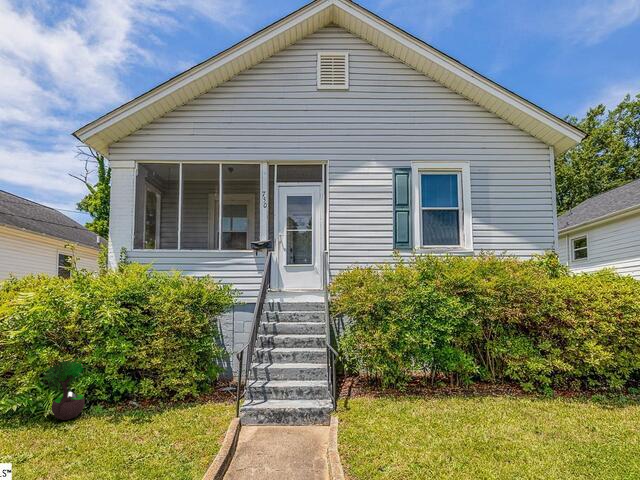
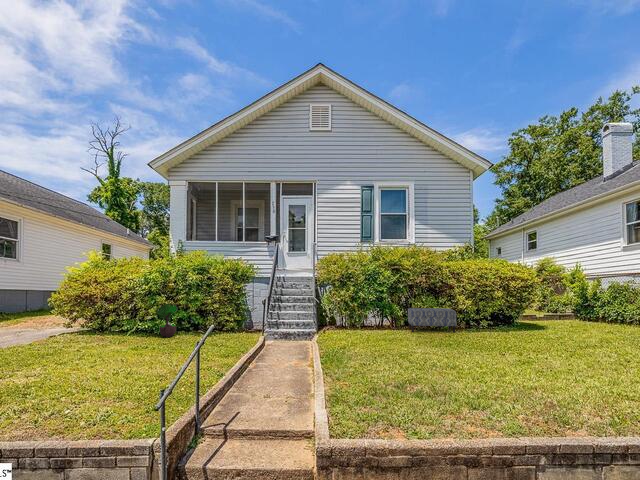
bench: none [486,359,581,406] -> present [408,308,456,332]

